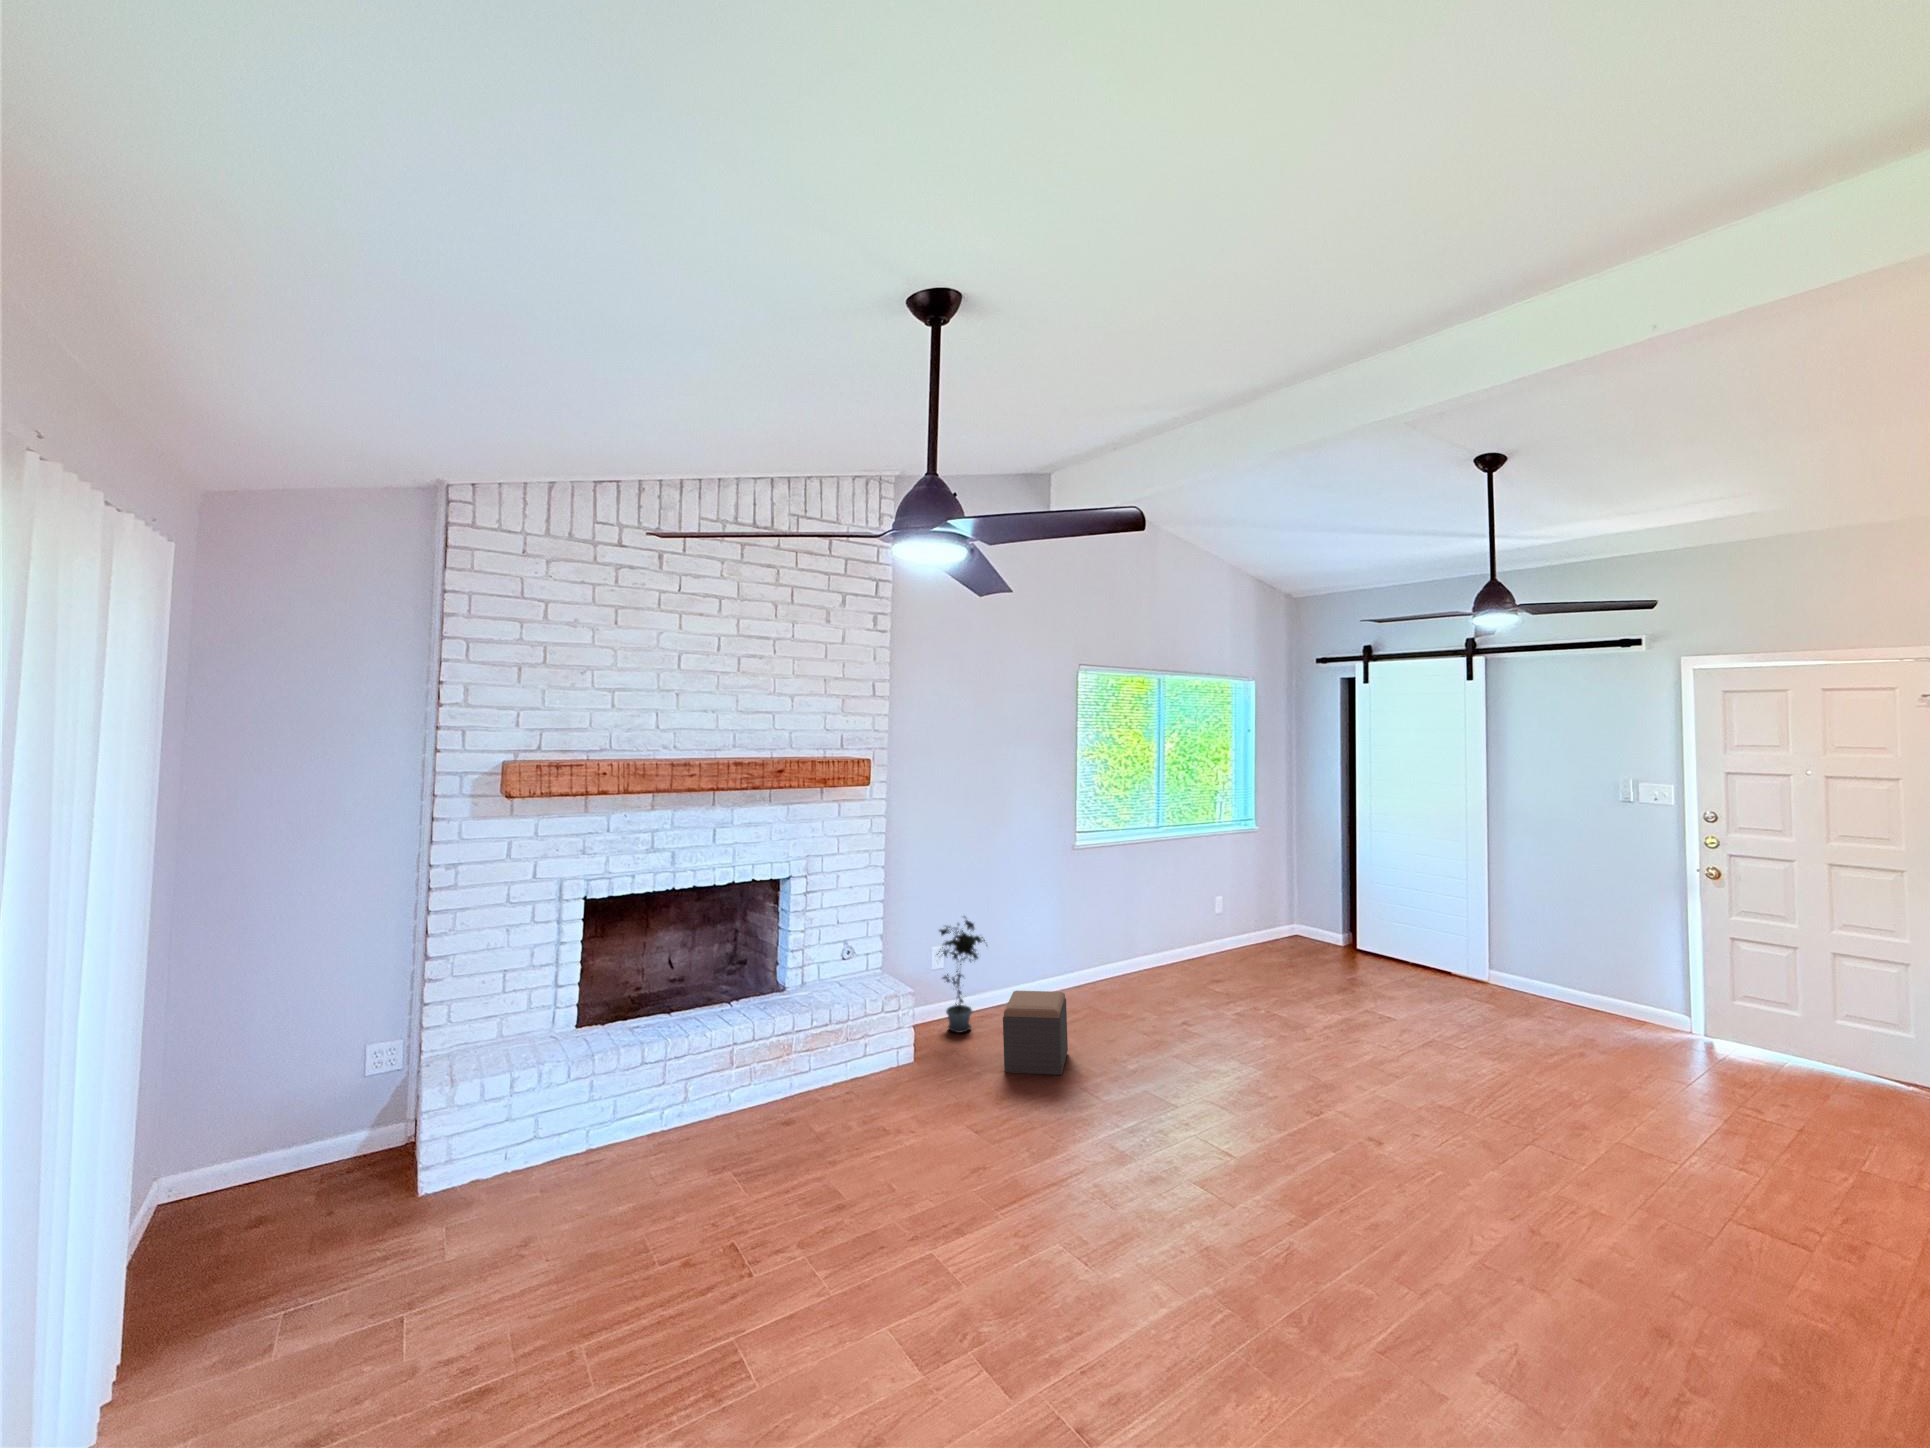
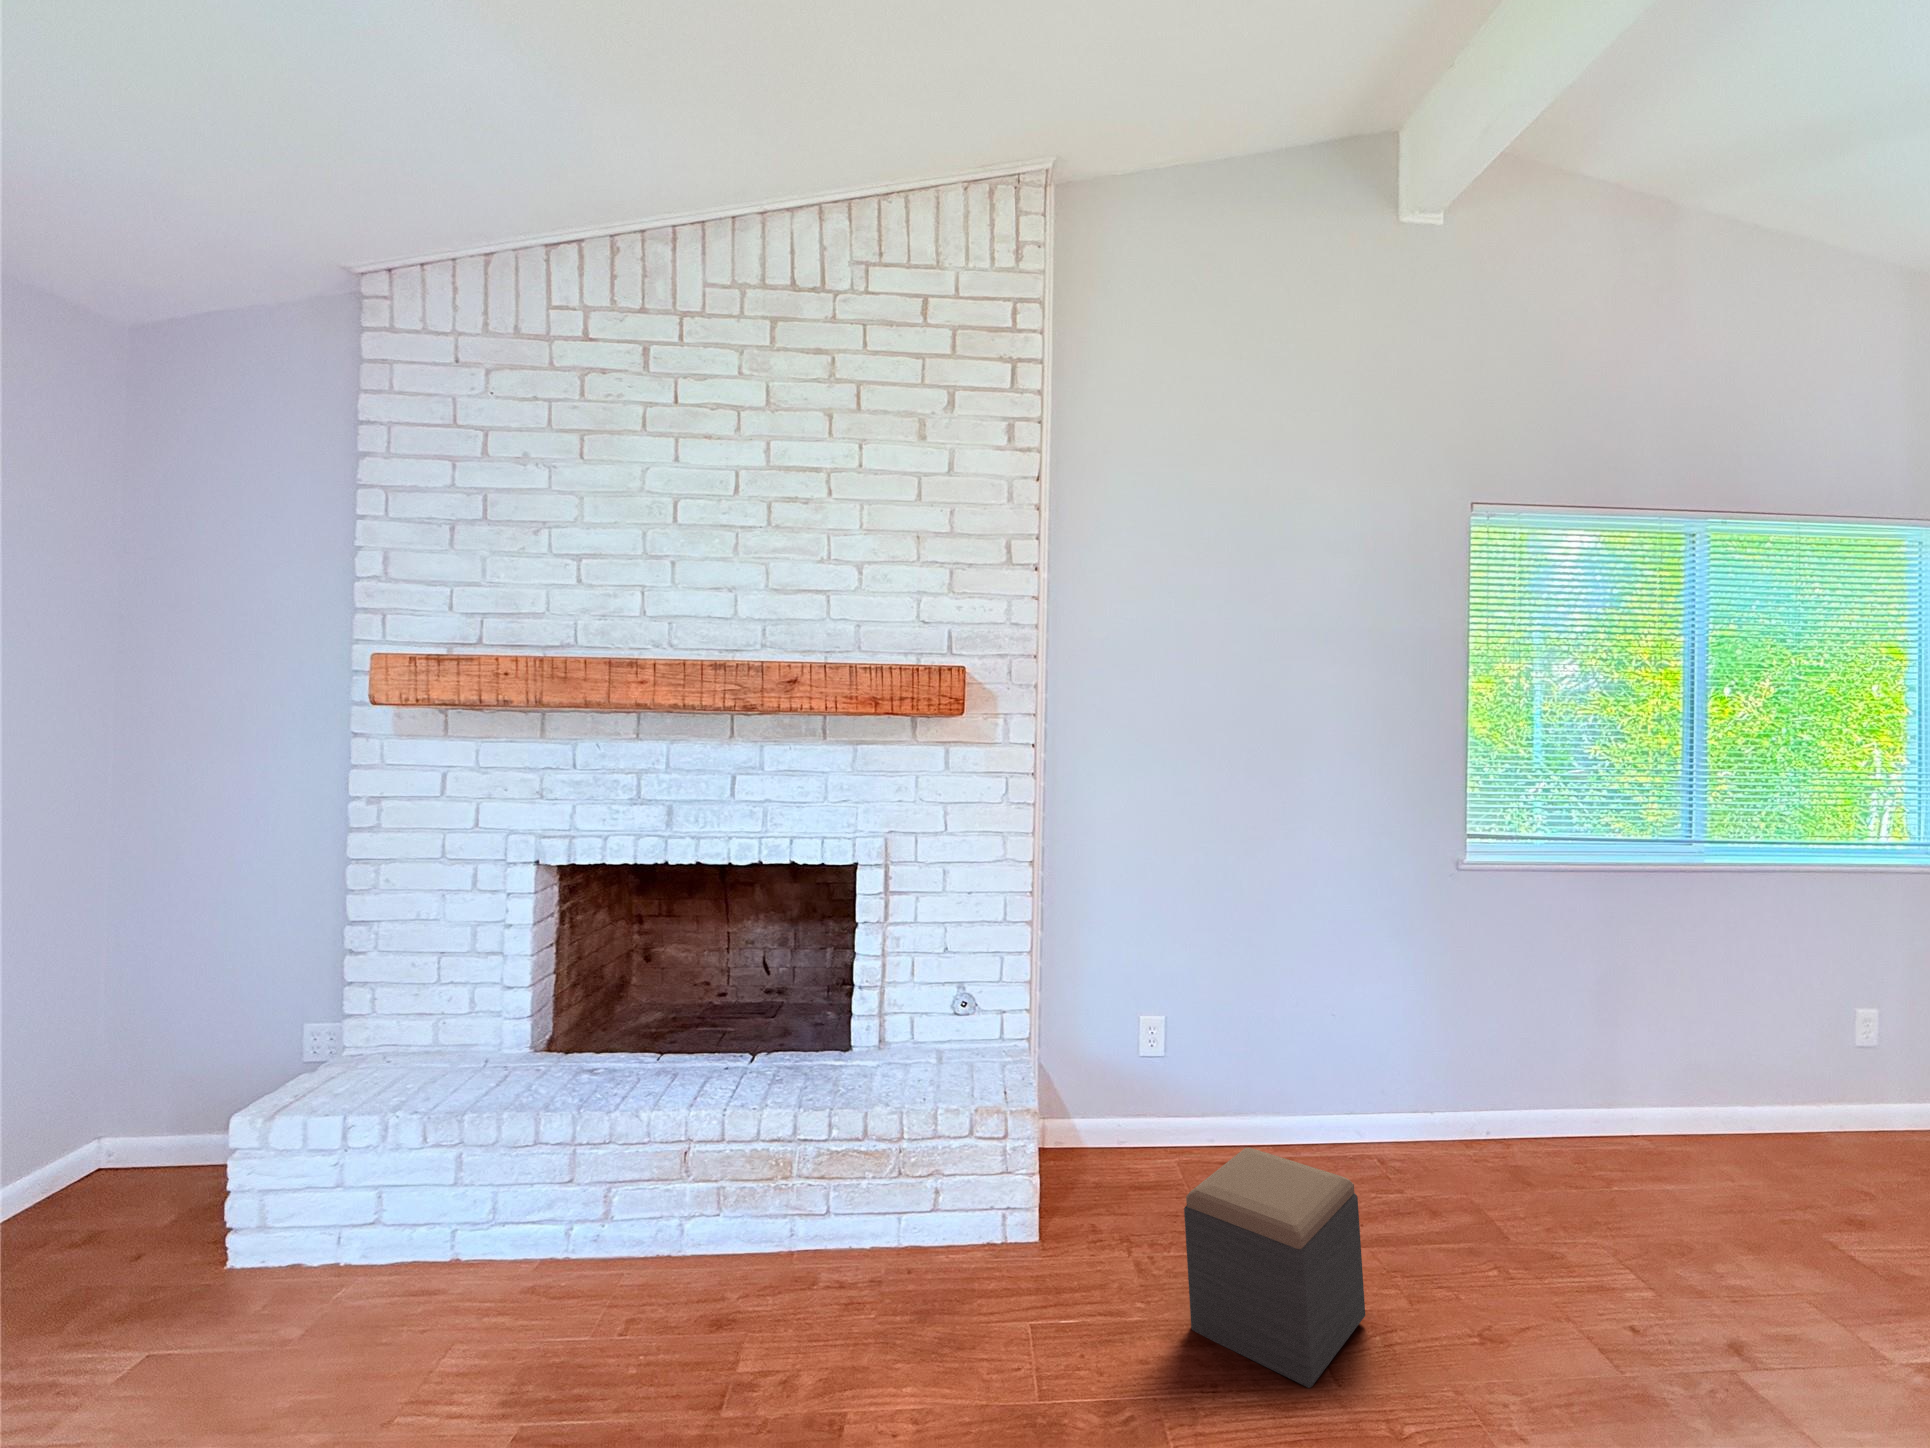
potted plant: present [937,920,987,1033] -> none [1129,969,1224,1197]

